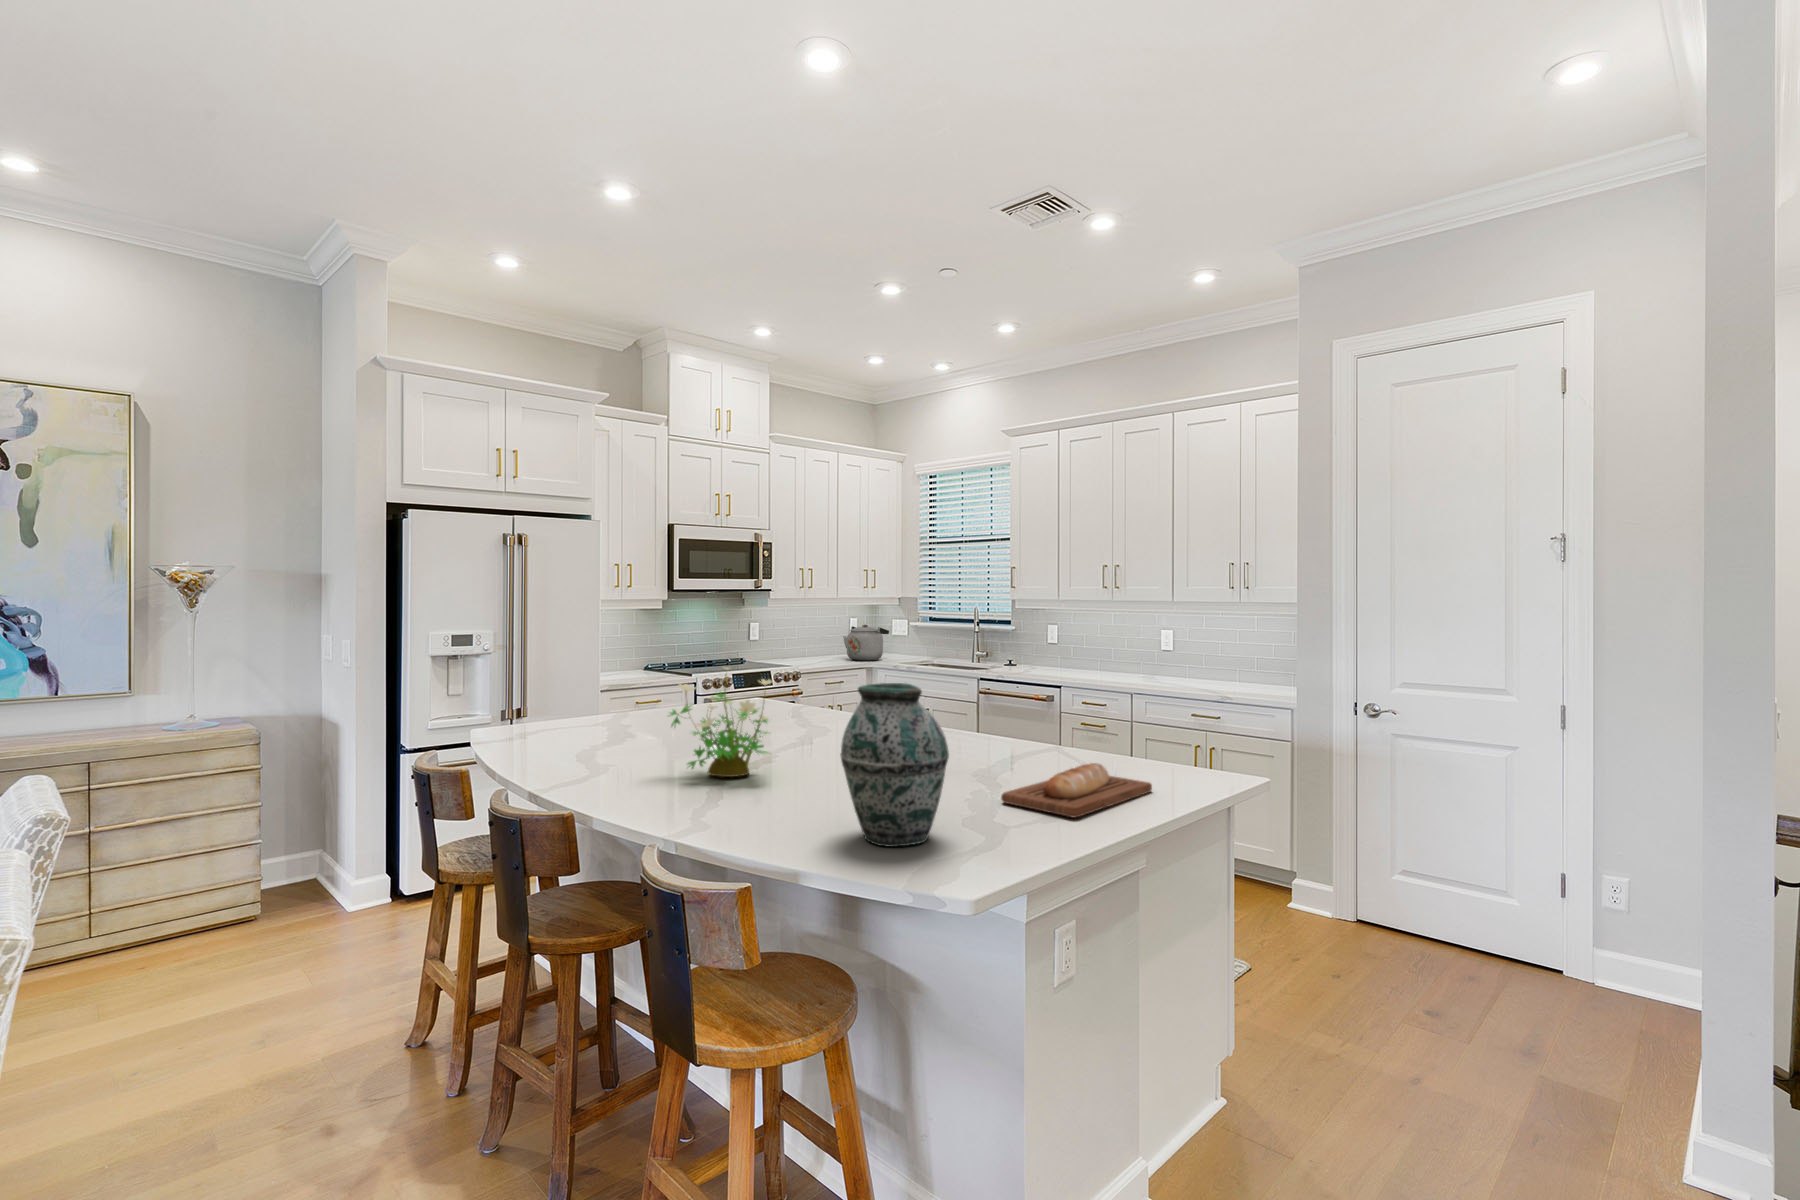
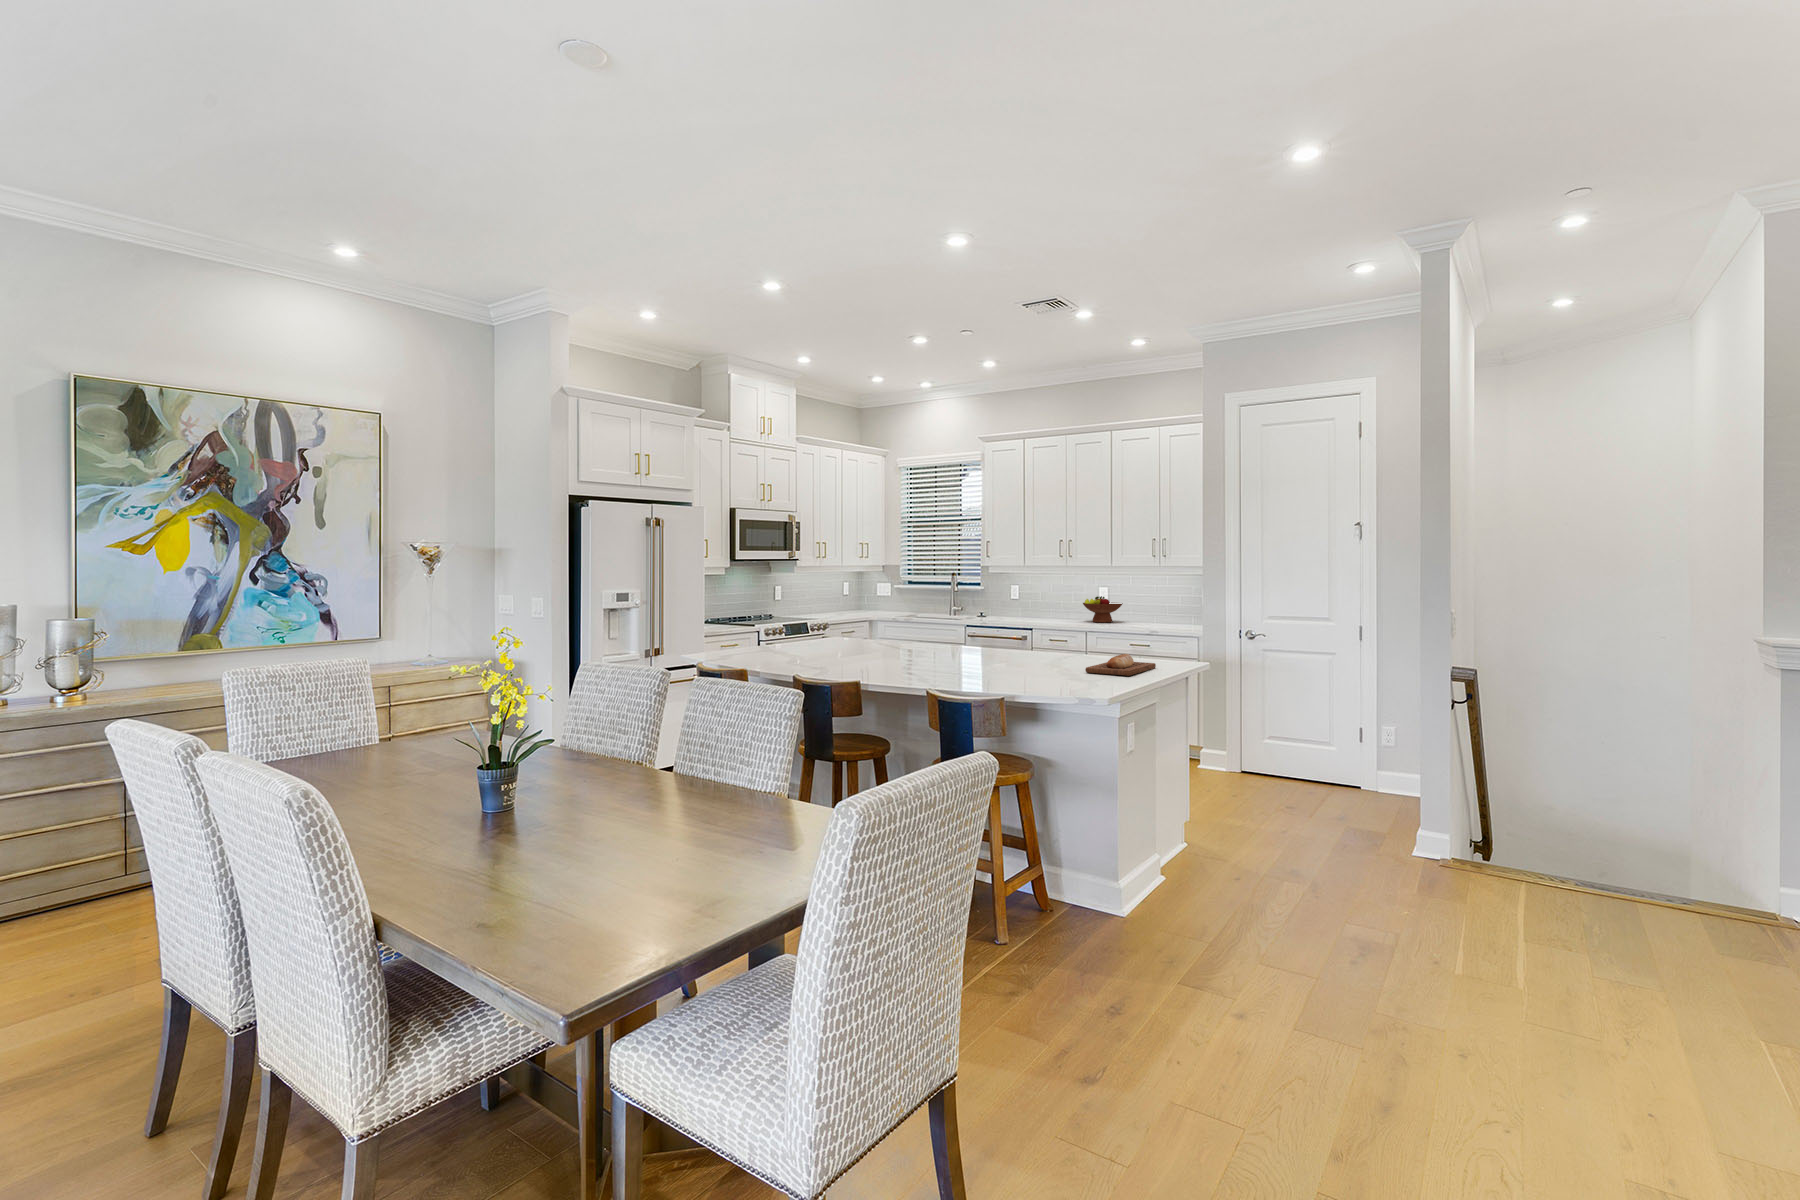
kettle: present [843,624,889,661] -> none [847,588,884,616]
fruit bowl: none [1136,640,1193,676] -> present [1083,596,1123,623]
potted plant: present [670,667,772,777] -> none [885,605,954,667]
vase: present [840,683,949,847] -> none [1026,608,1080,685]

